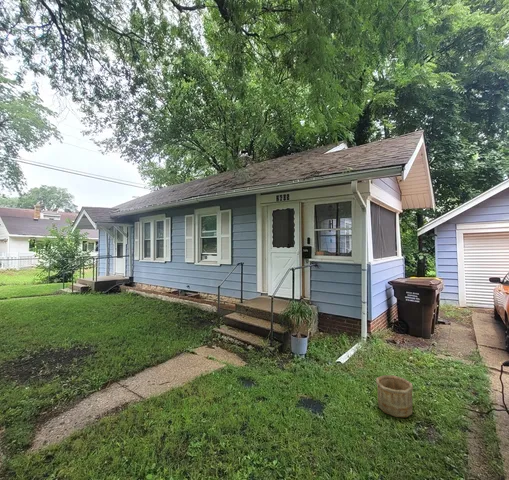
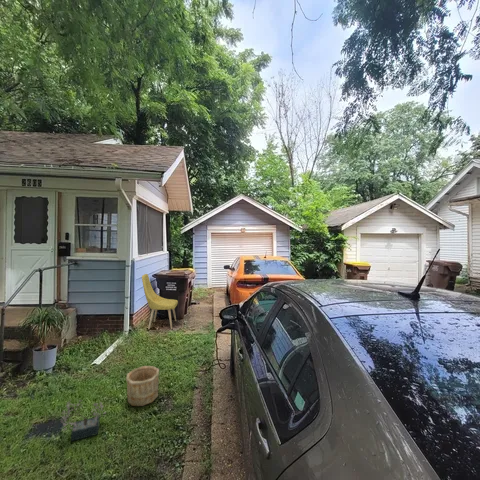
chair: none [378,280,422,347] -> present [142,274,178,329]
decorative plant: none [323,384,361,425] -> present [61,403,103,441]

